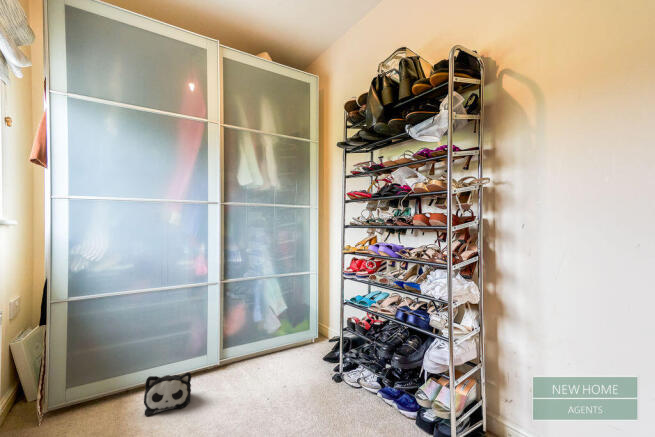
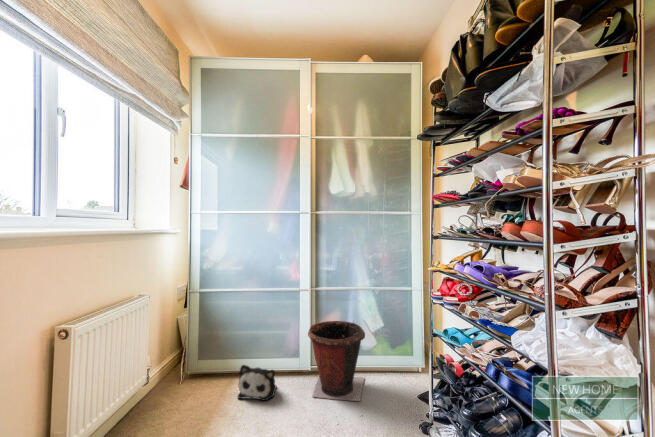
waste bin: none [223,308,282,388] -> present [308,321,365,401]

